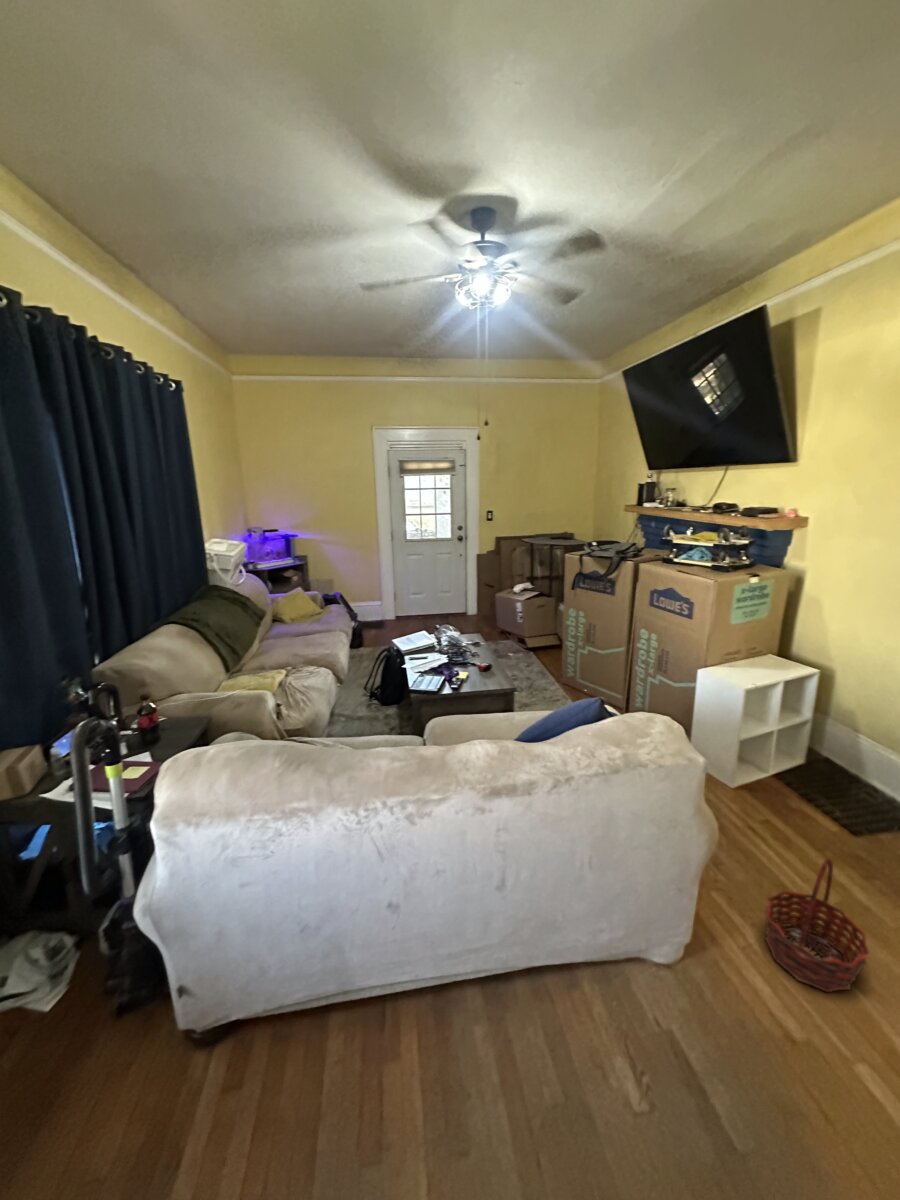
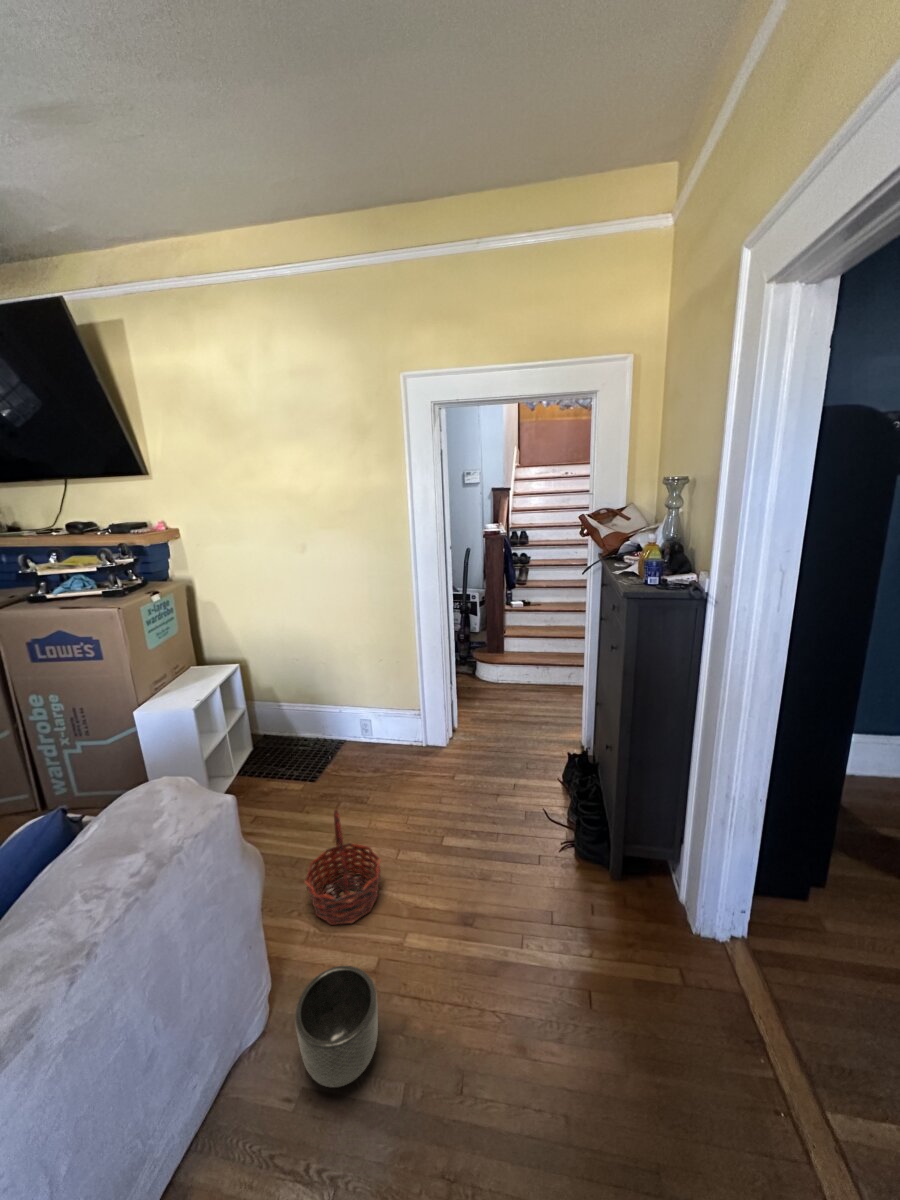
planter: none [673,962,764,1081] -> present [295,966,378,1087]

